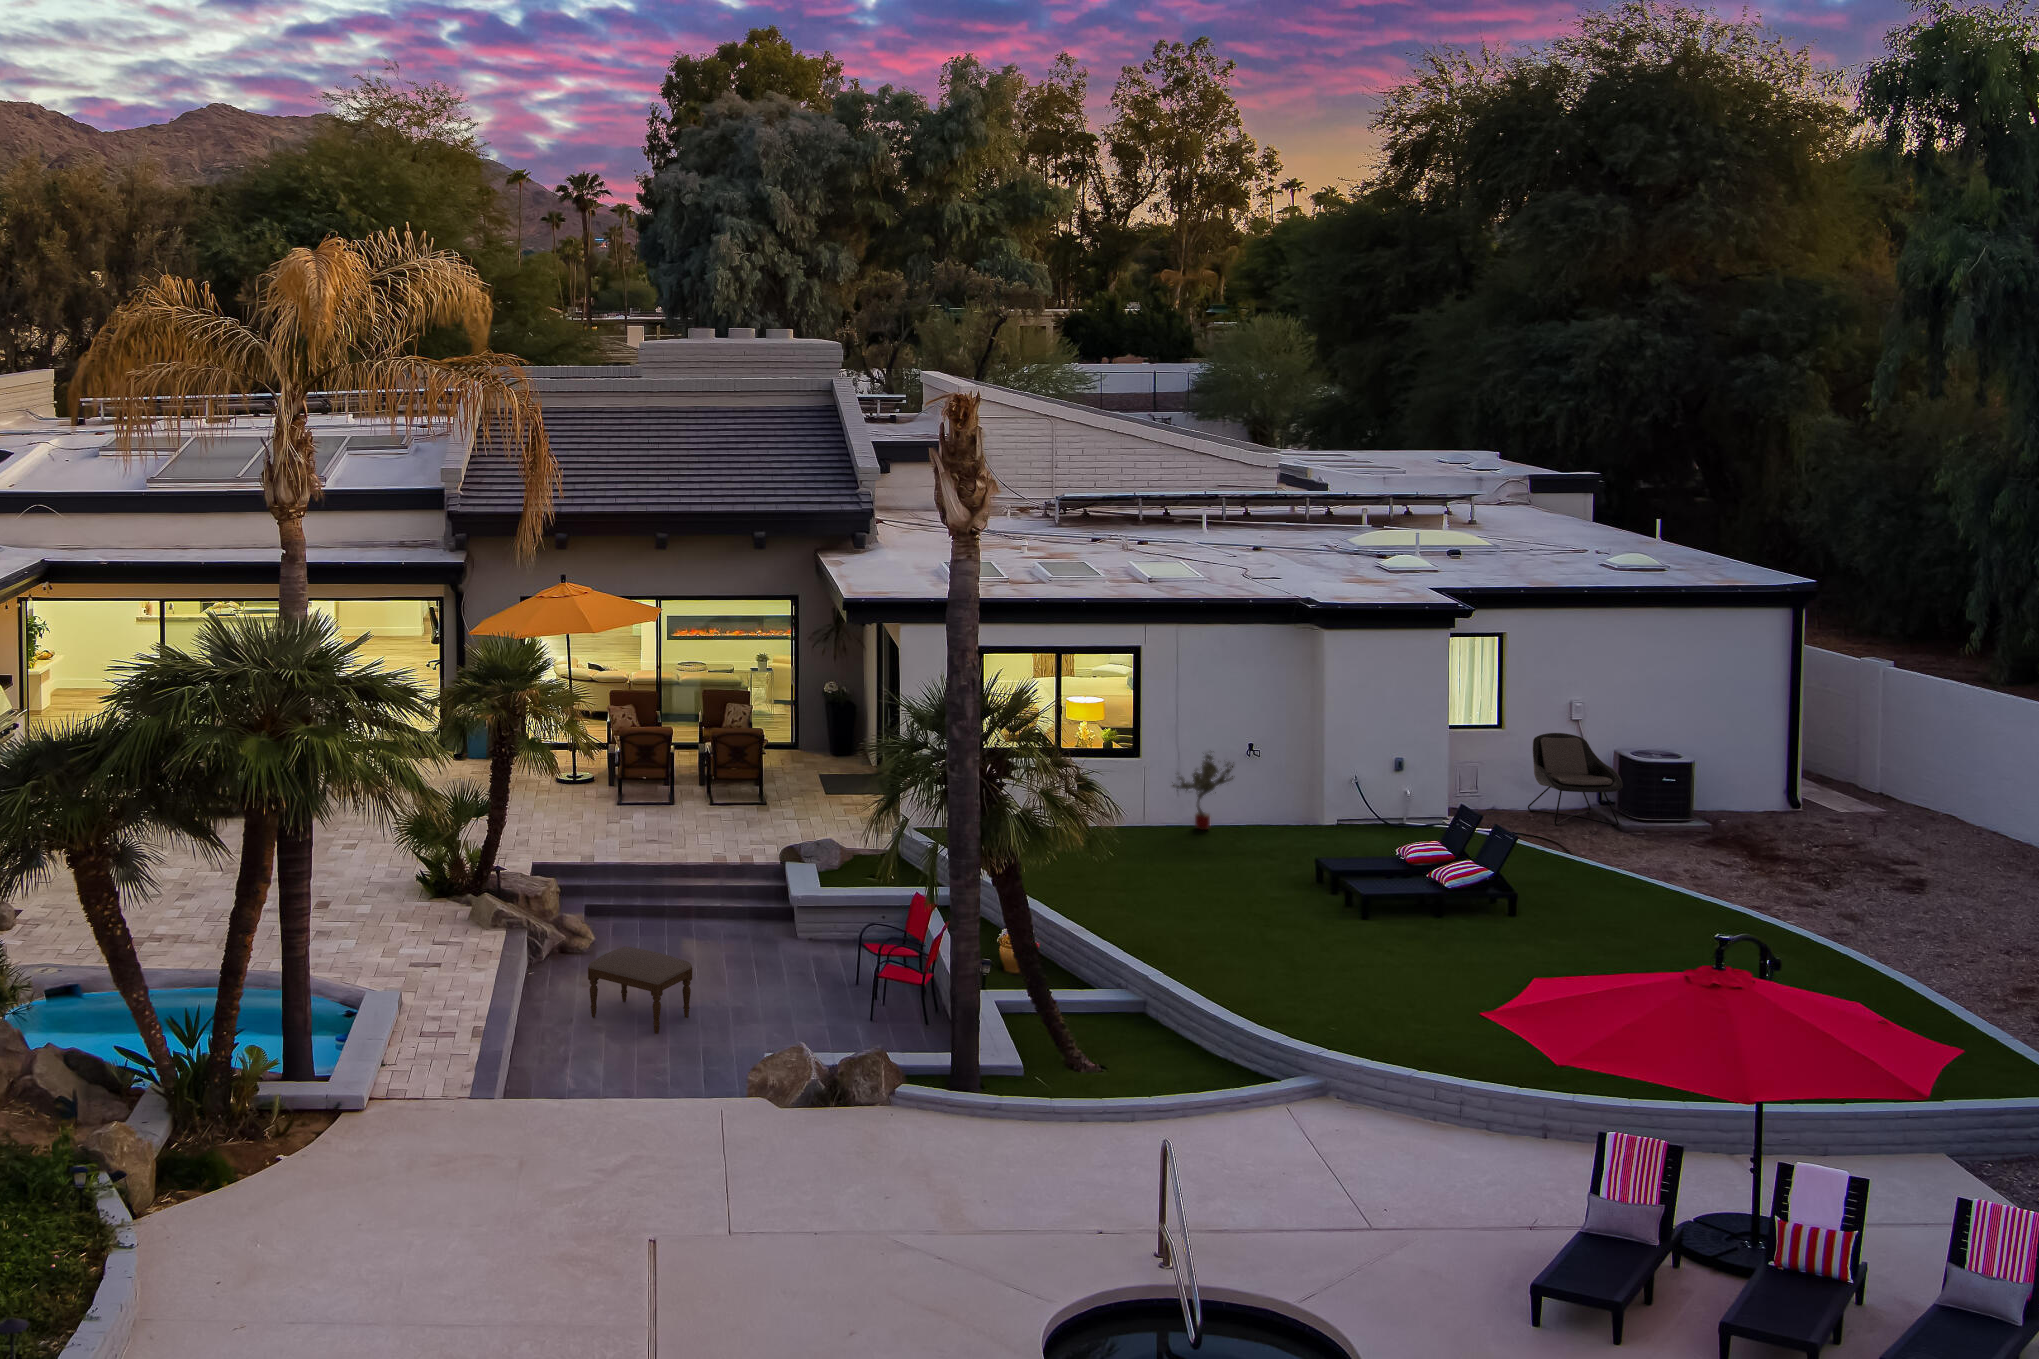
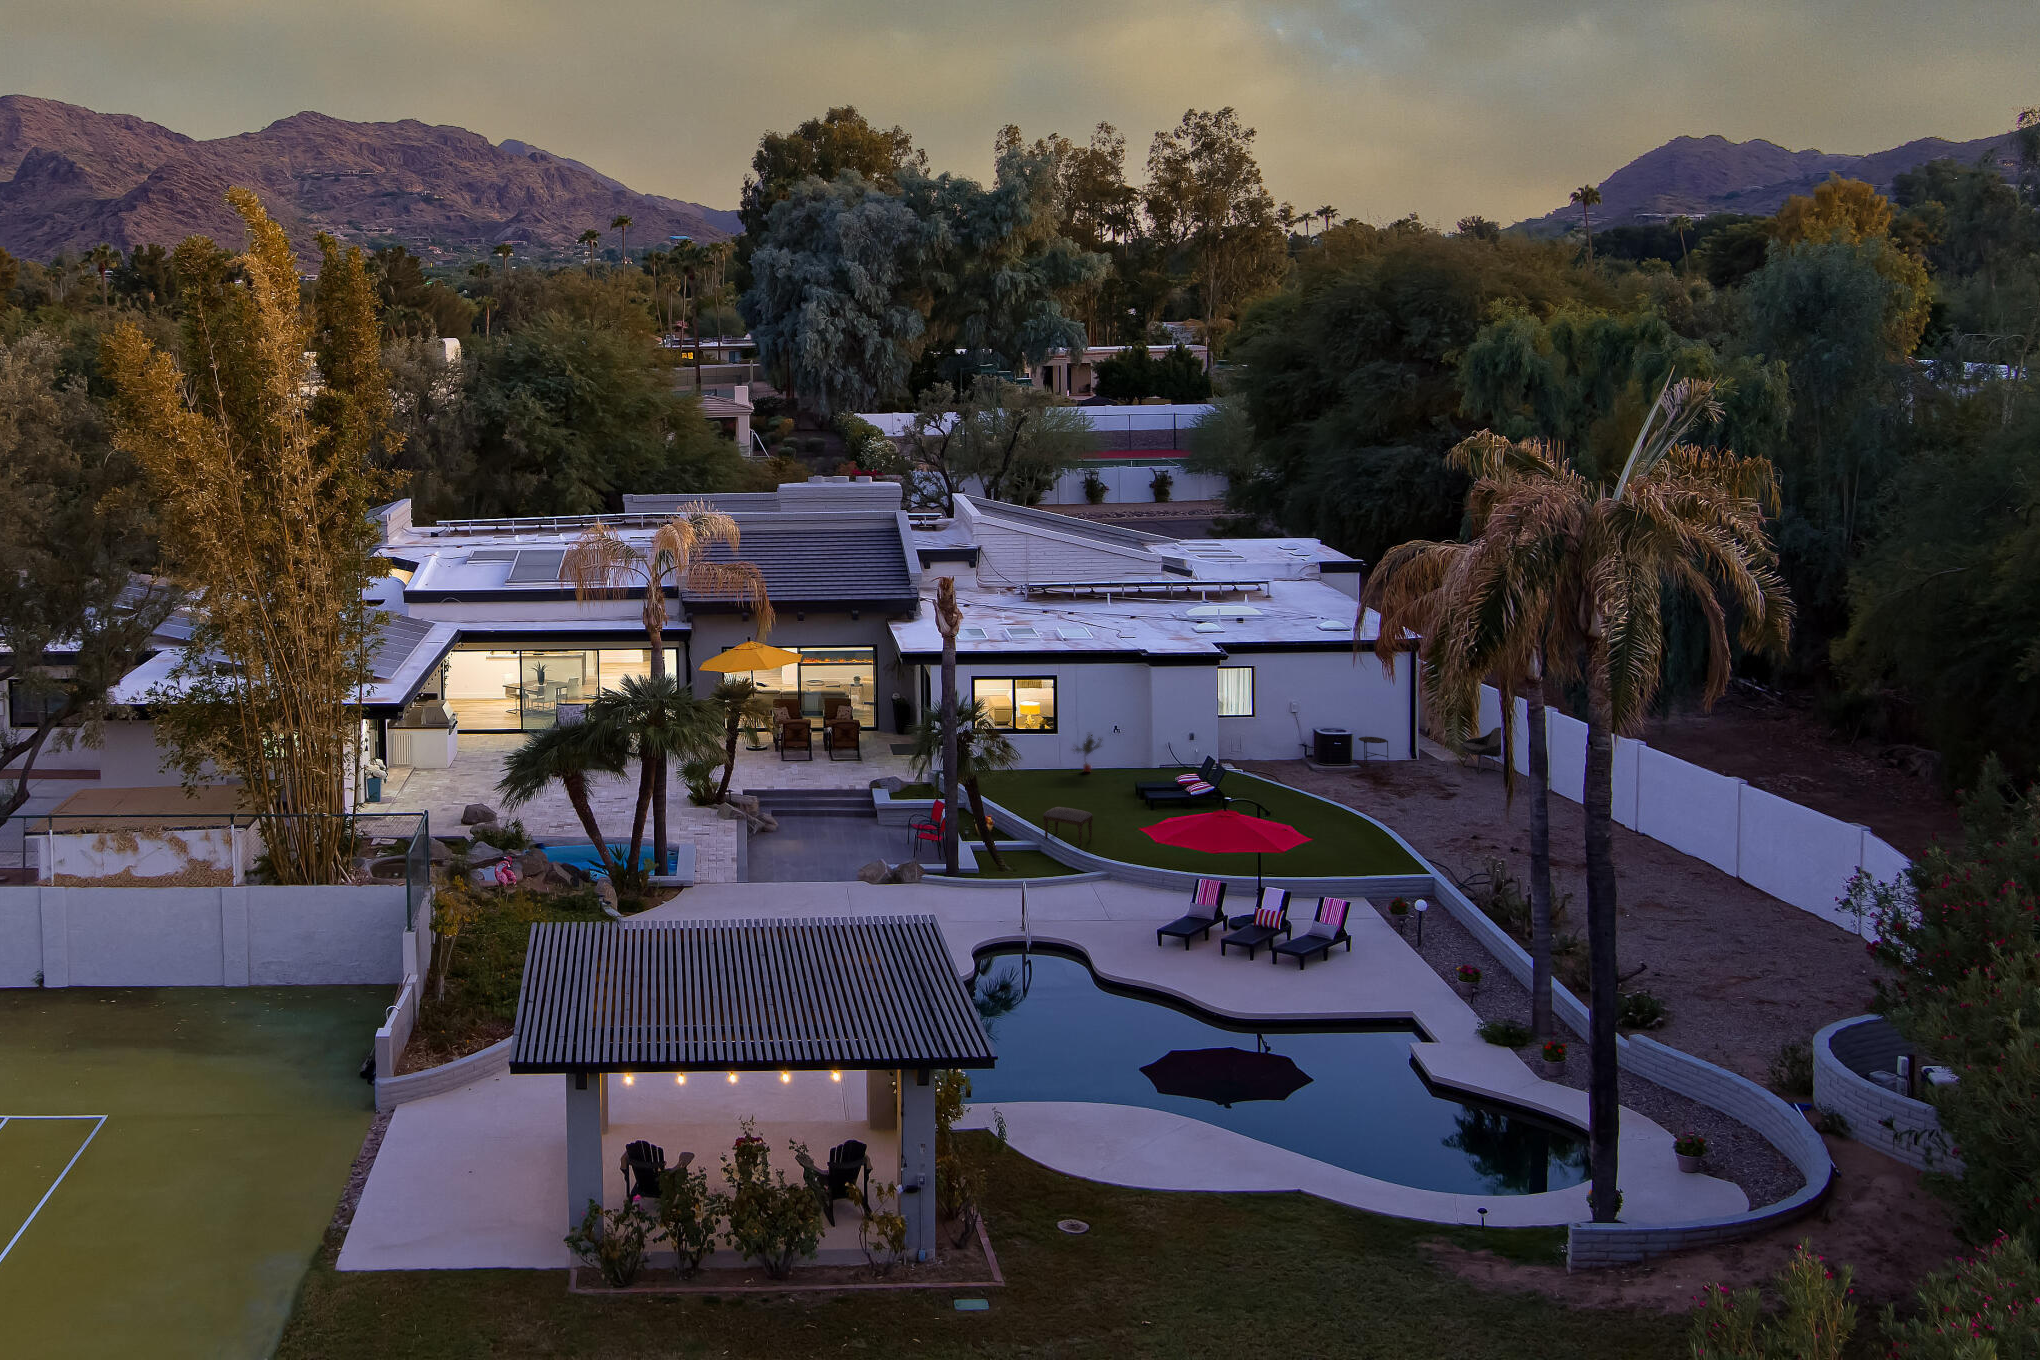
lounge chair: present [1528,733,1623,827] -> present [1460,727,1503,774]
side table: none [1697,764,1756,823] -> present [1358,737,1389,767]
ottoman: present [588,947,692,1034] -> present [1043,807,1093,845]

